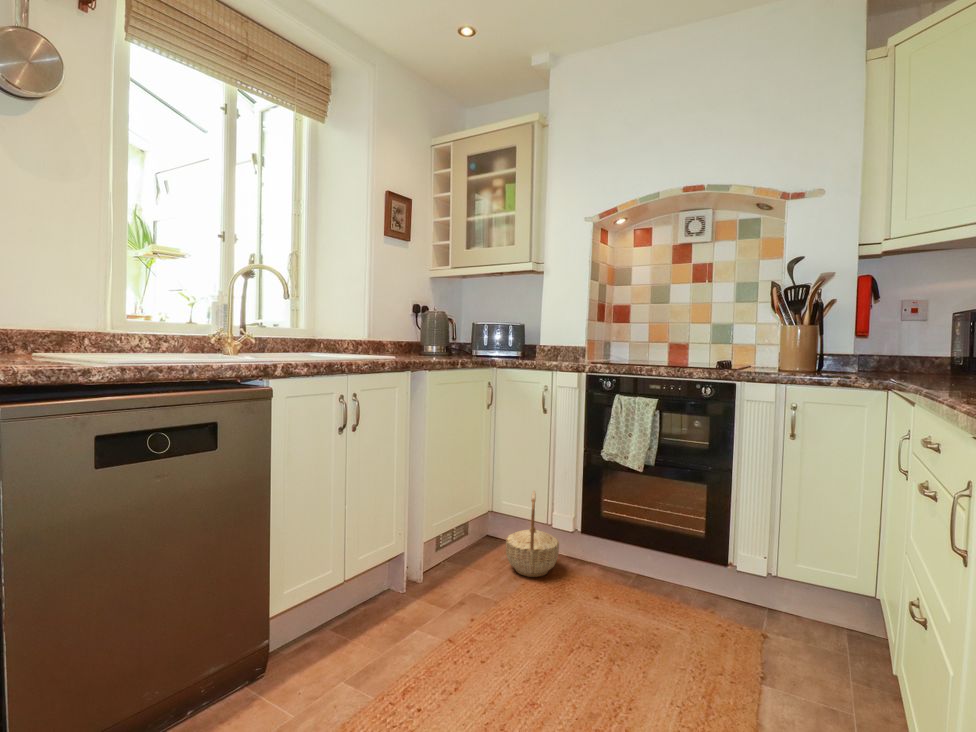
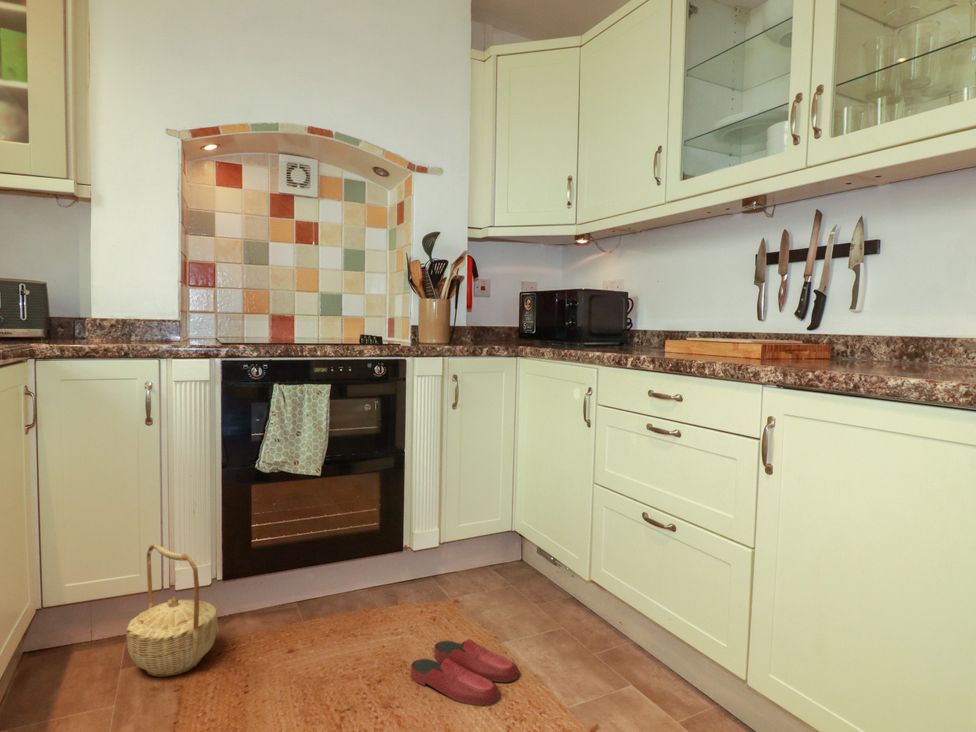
slippers: none [639,646,731,714] -> present [411,639,518,705]

